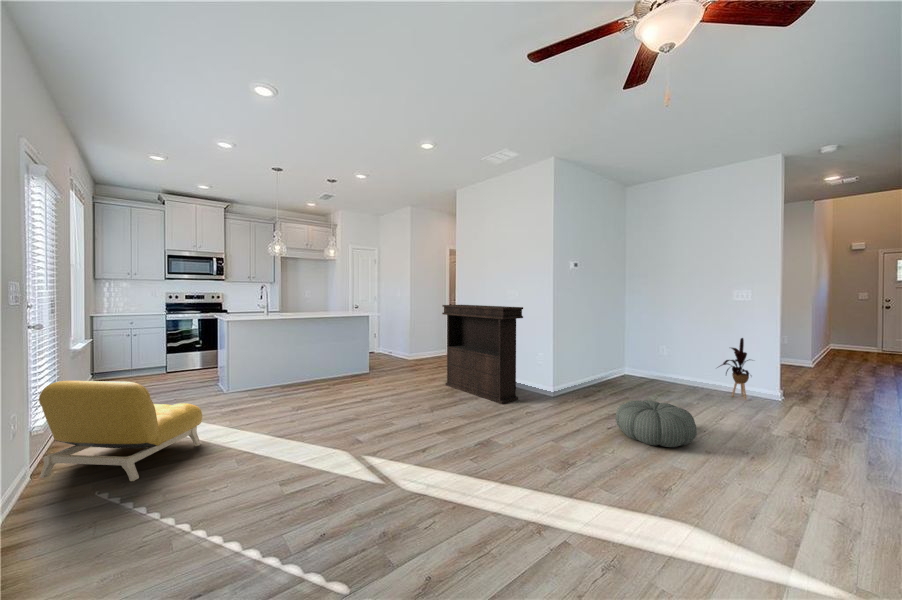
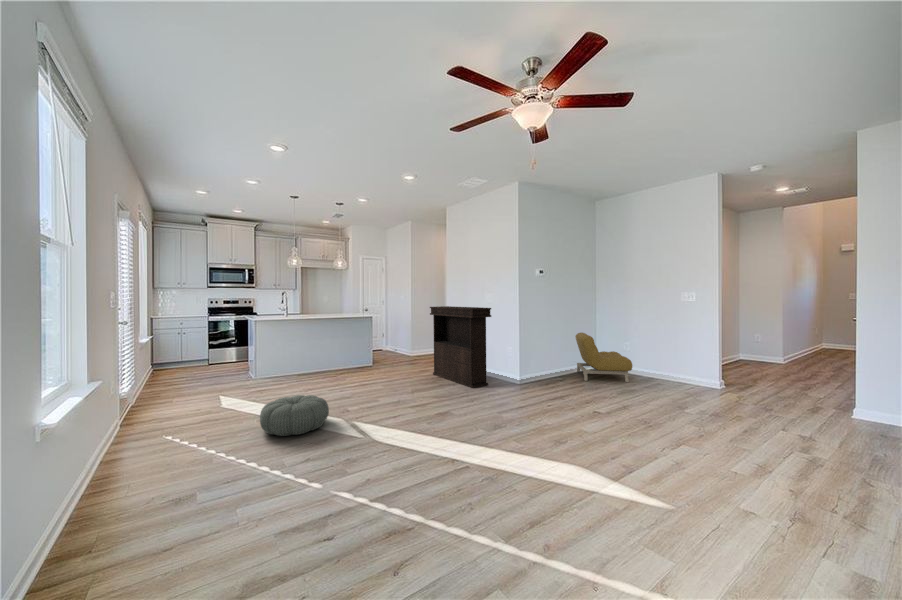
house plant: present [719,338,750,400] -> none [663,333,695,387]
armchair: present [39,381,203,481] -> present [575,333,632,382]
pouf: present [616,400,697,447] -> present [260,395,329,436]

